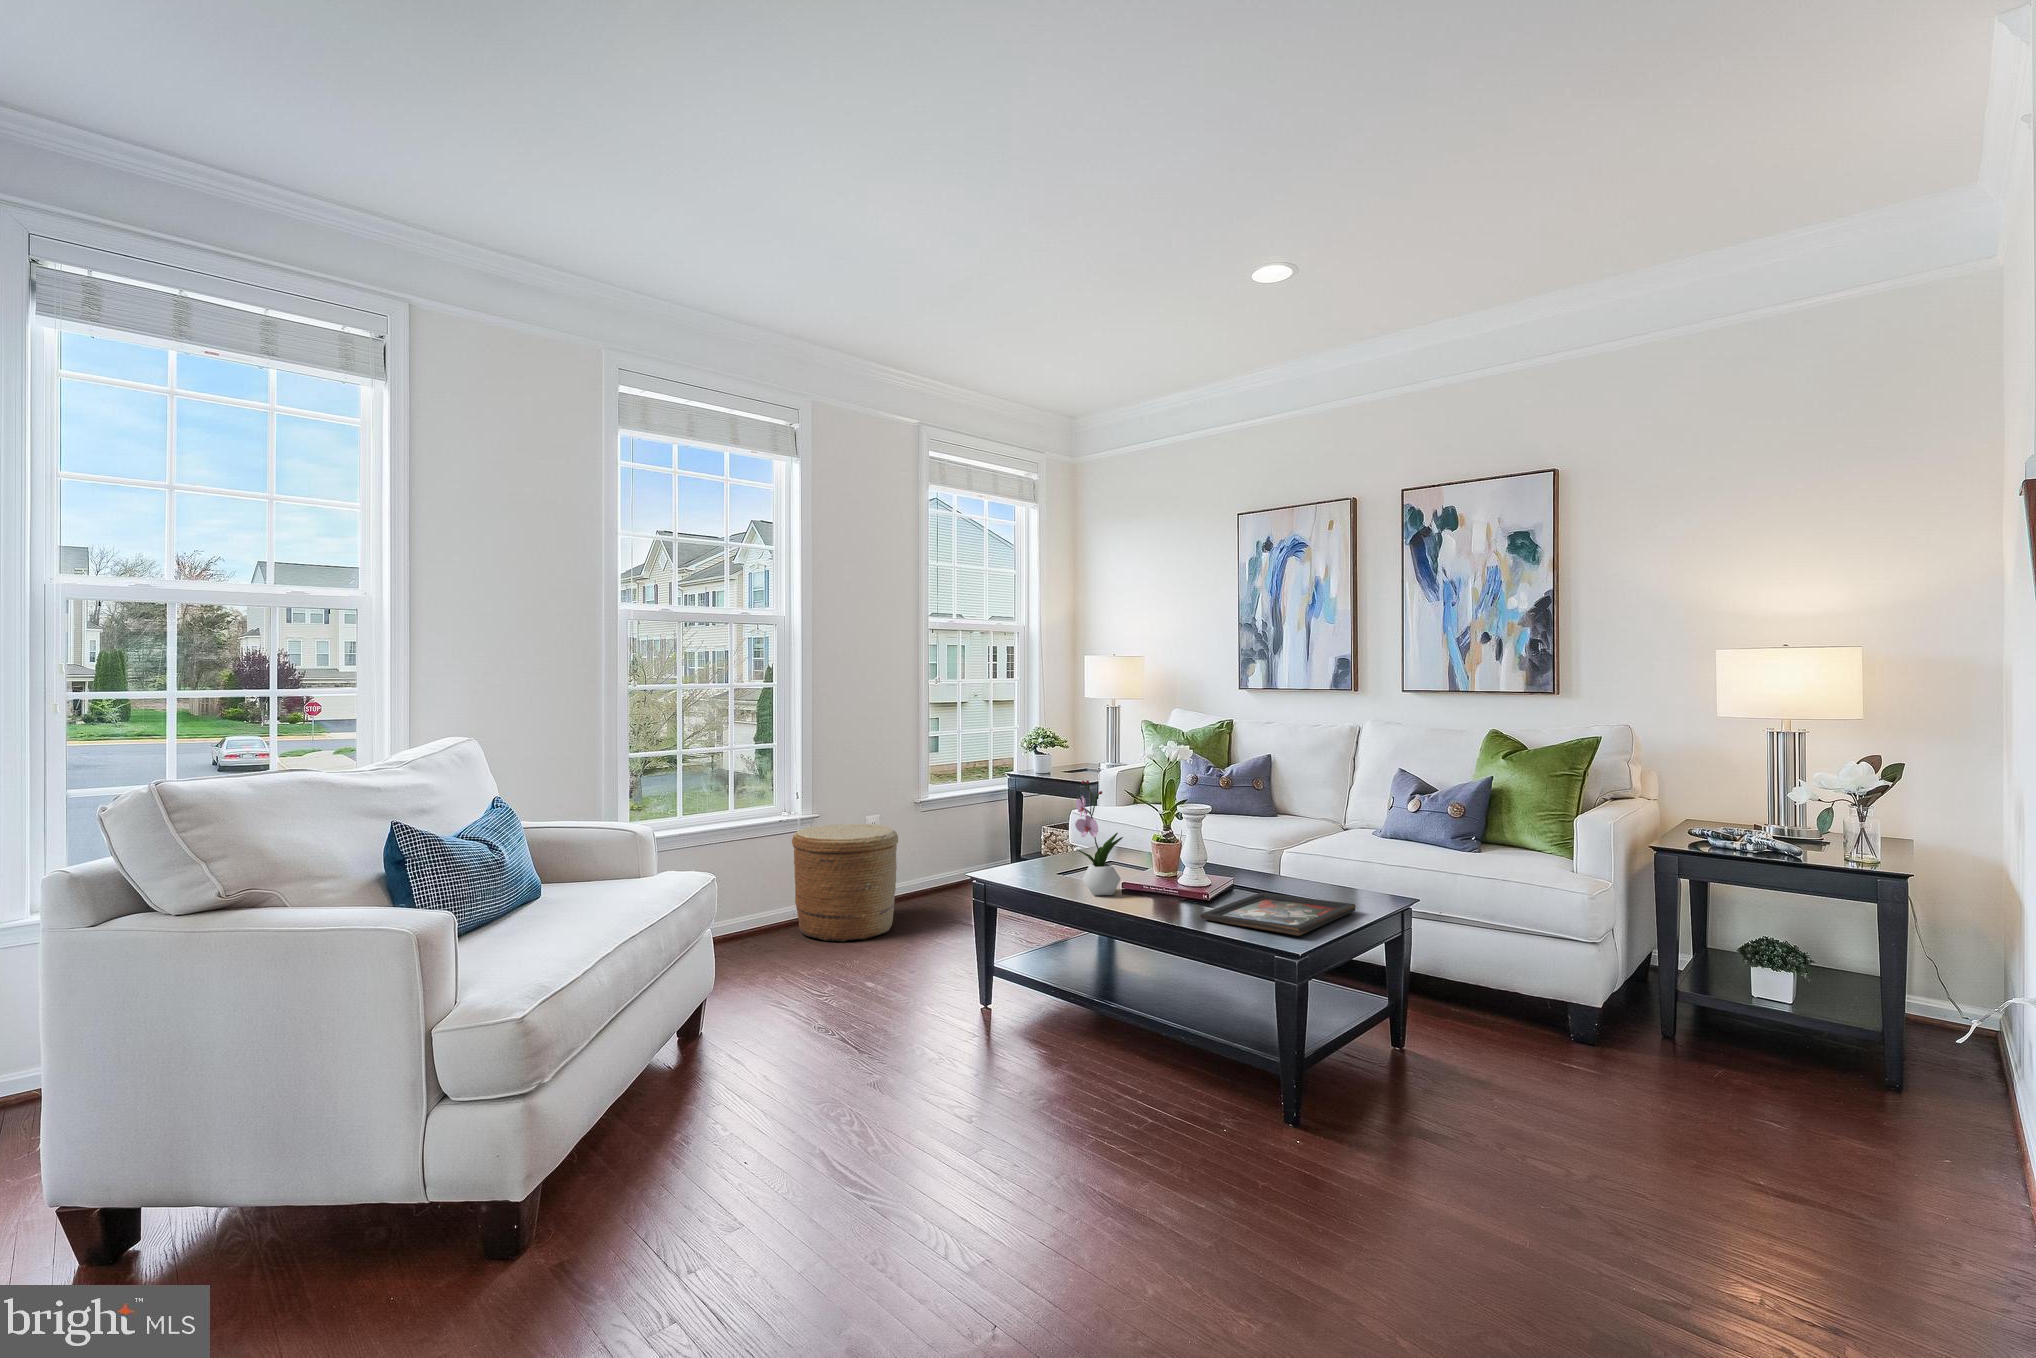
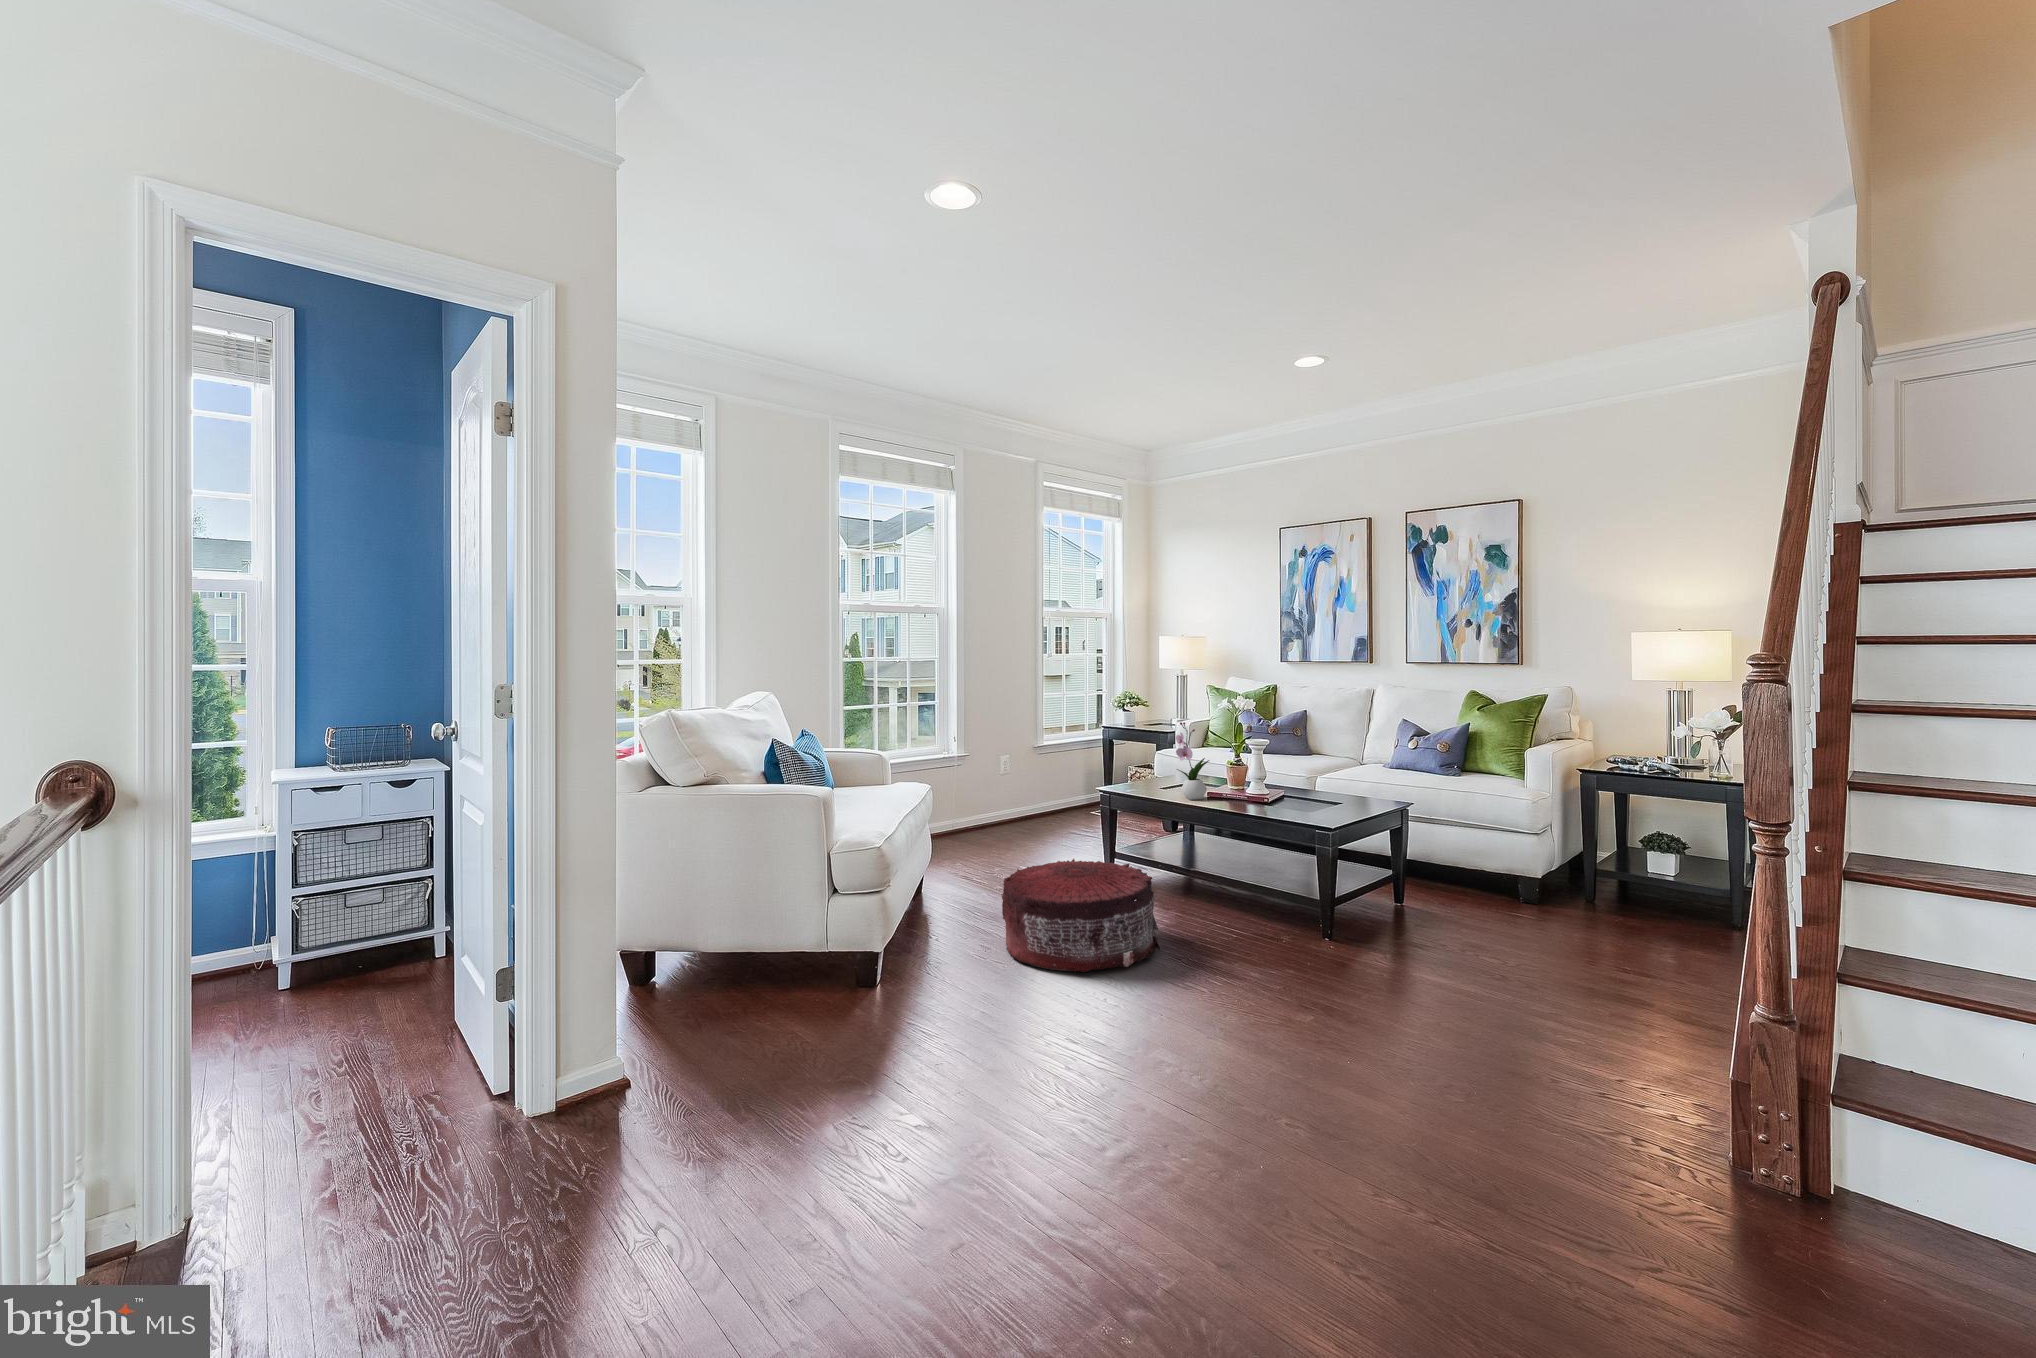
woven basket: present [792,824,898,942] -> none [954,761,1031,843]
decorative tray: present [1200,893,1356,936] -> none [1265,798,1370,819]
pouf: none [771,999,1023,1220] -> present [1001,859,1160,972]

